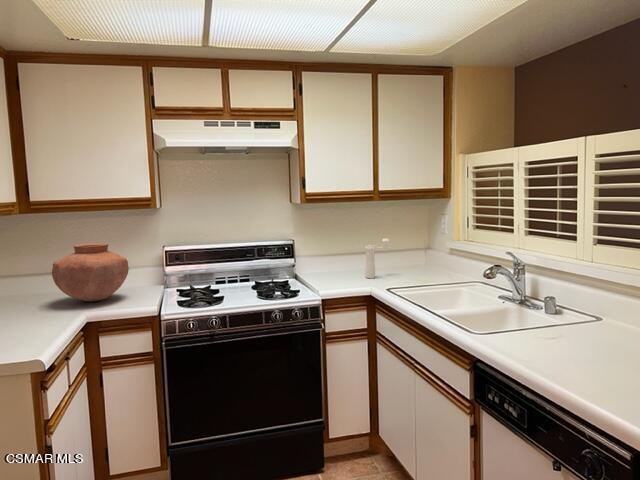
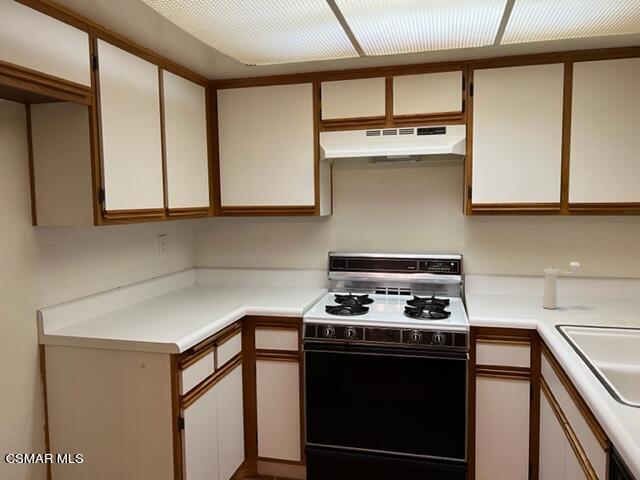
vase: present [52,243,129,301] -> none [230,245,292,297]

